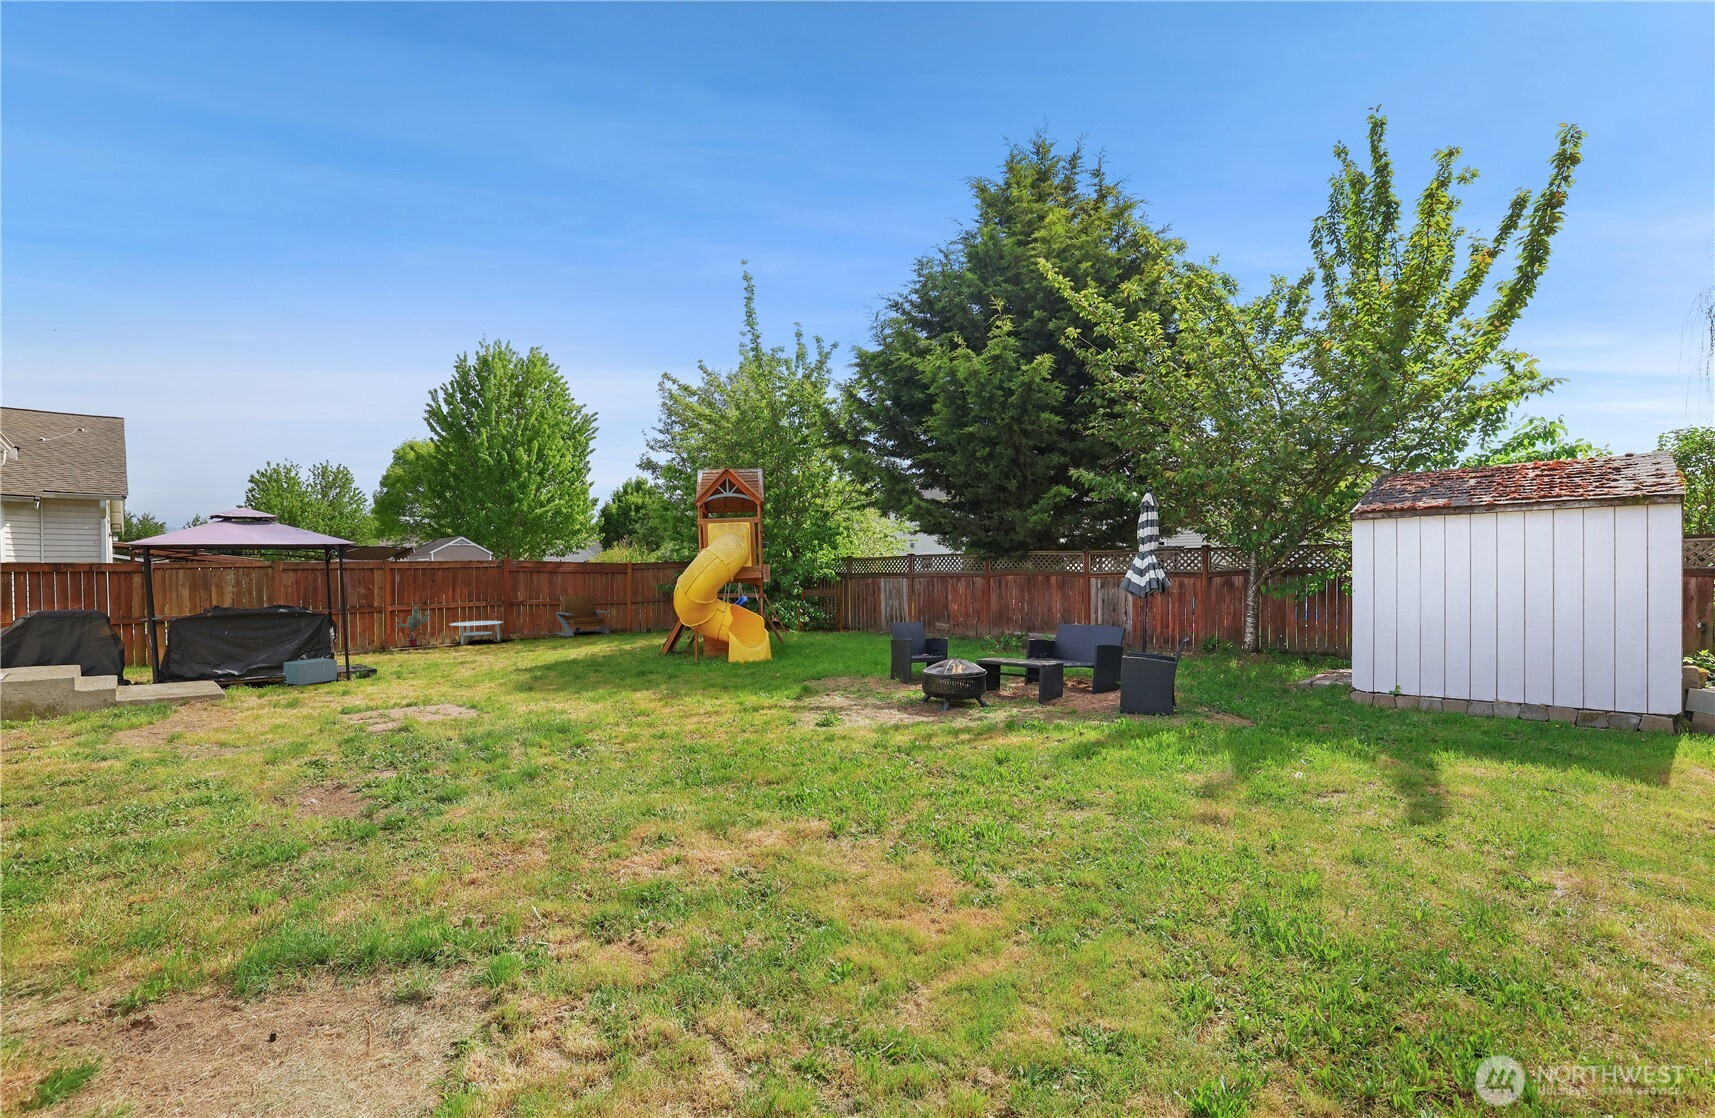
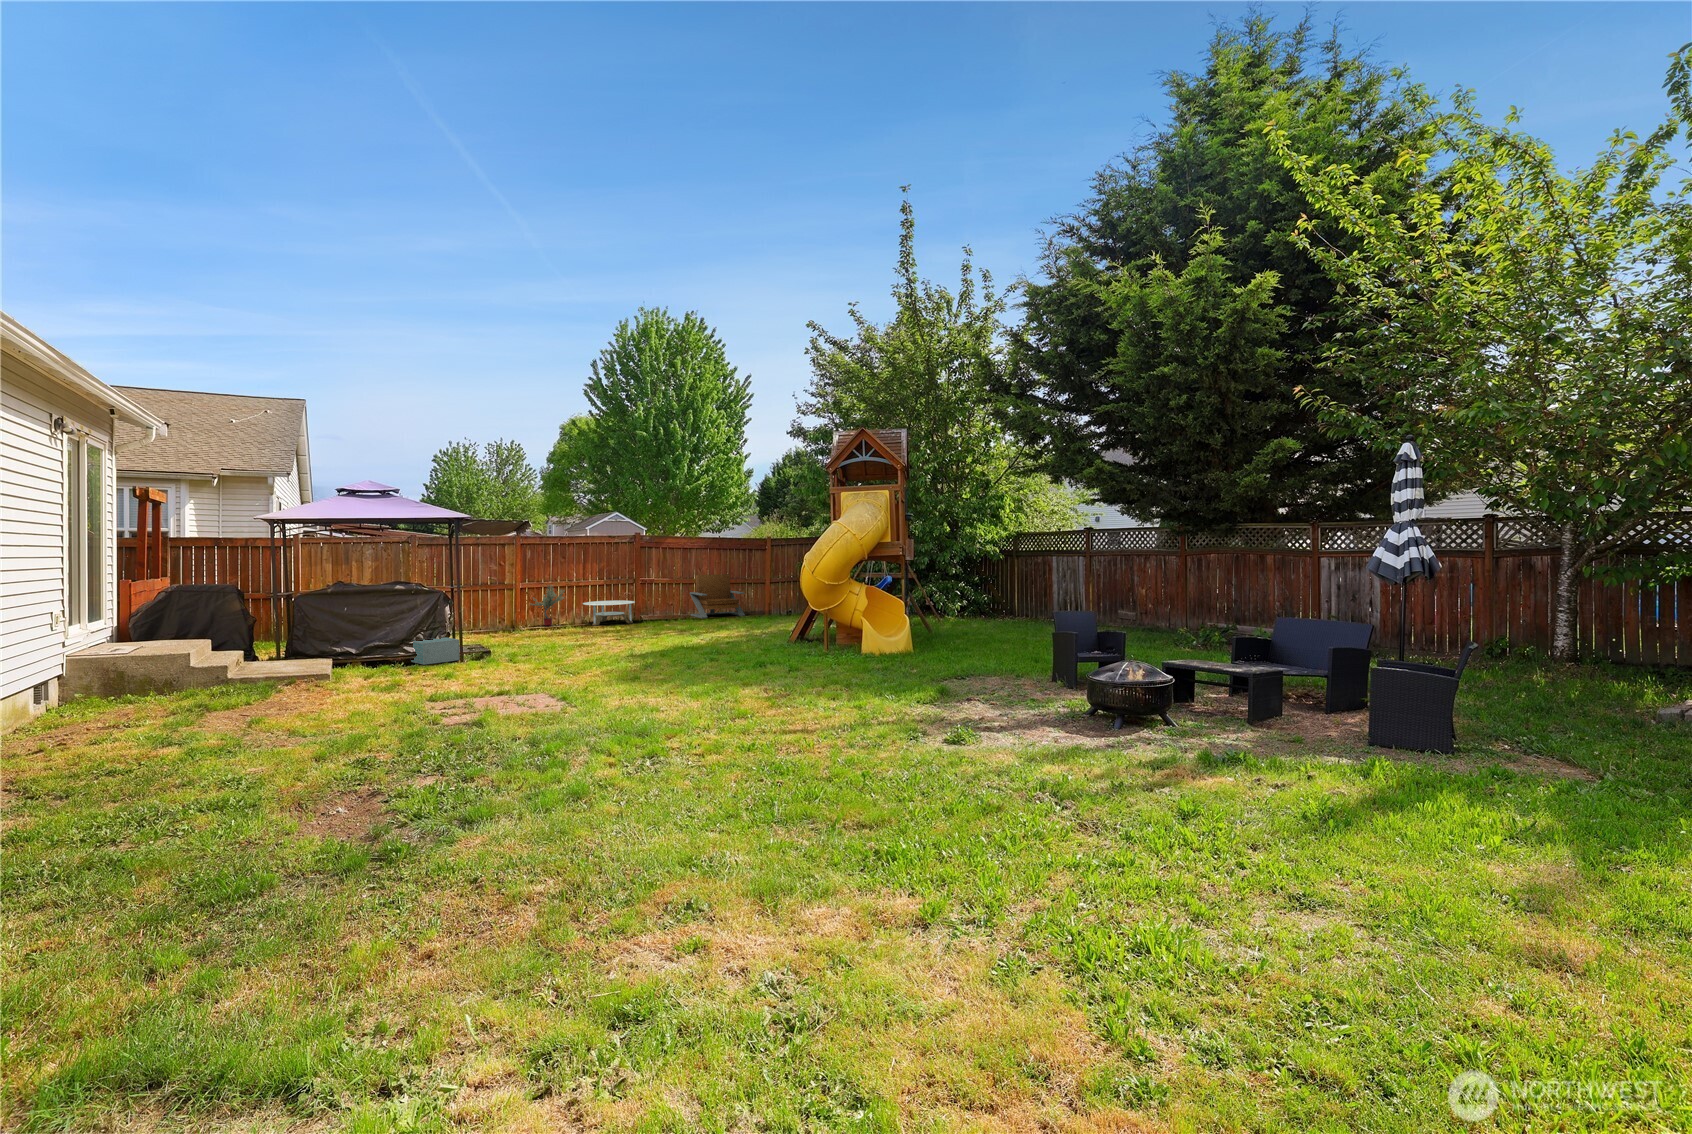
bench: present [798,589,842,631] -> none [949,570,1001,619]

